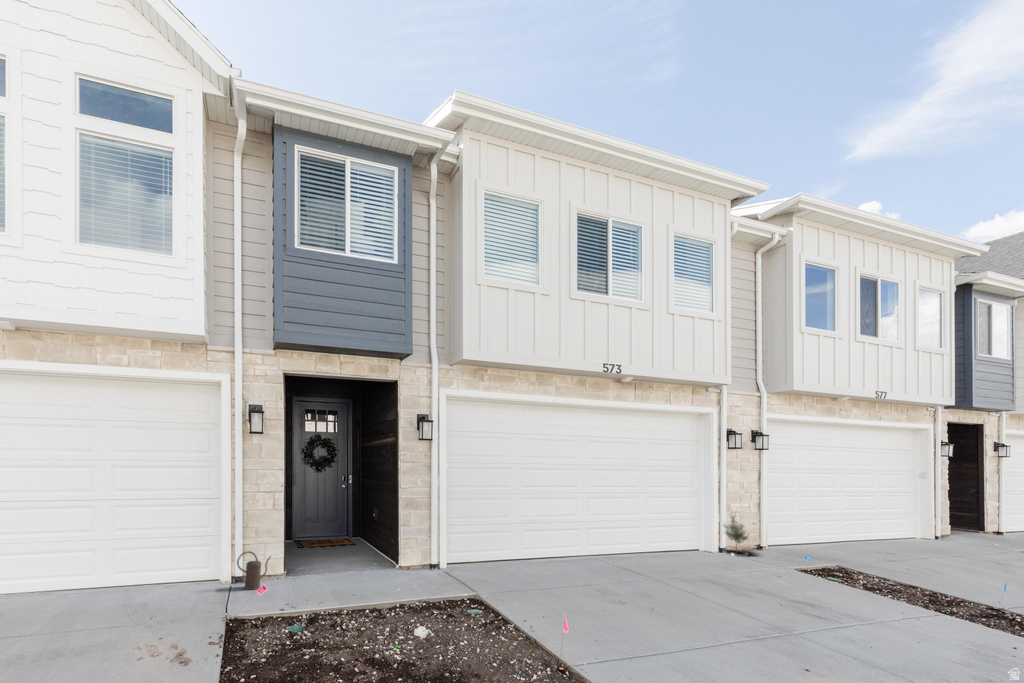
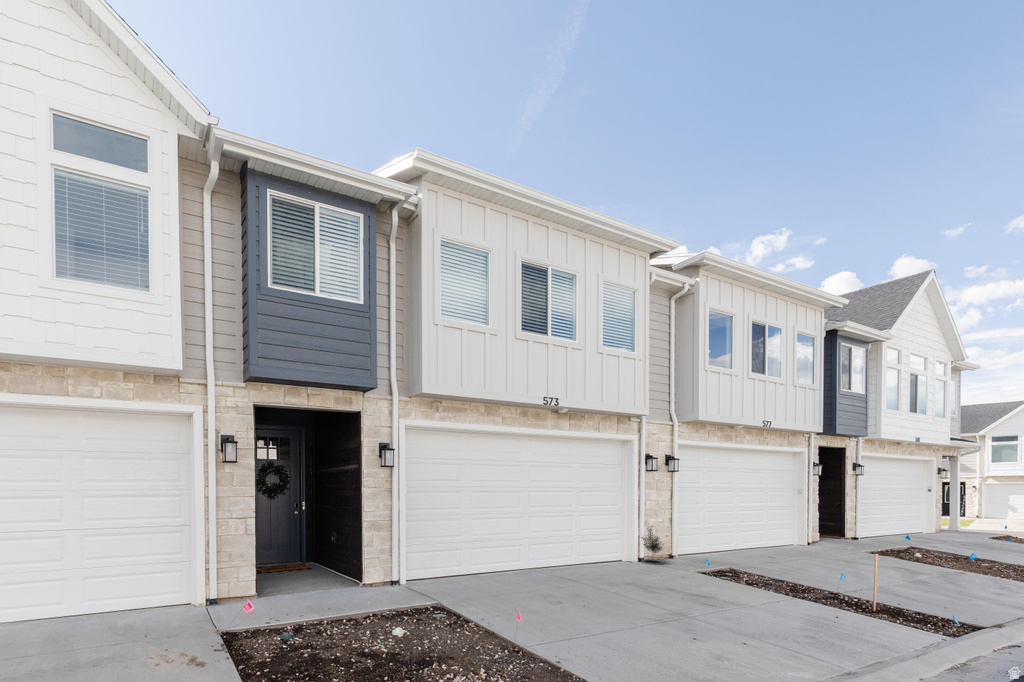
watering can: present [237,551,271,590] -> none [212,572,244,609]

